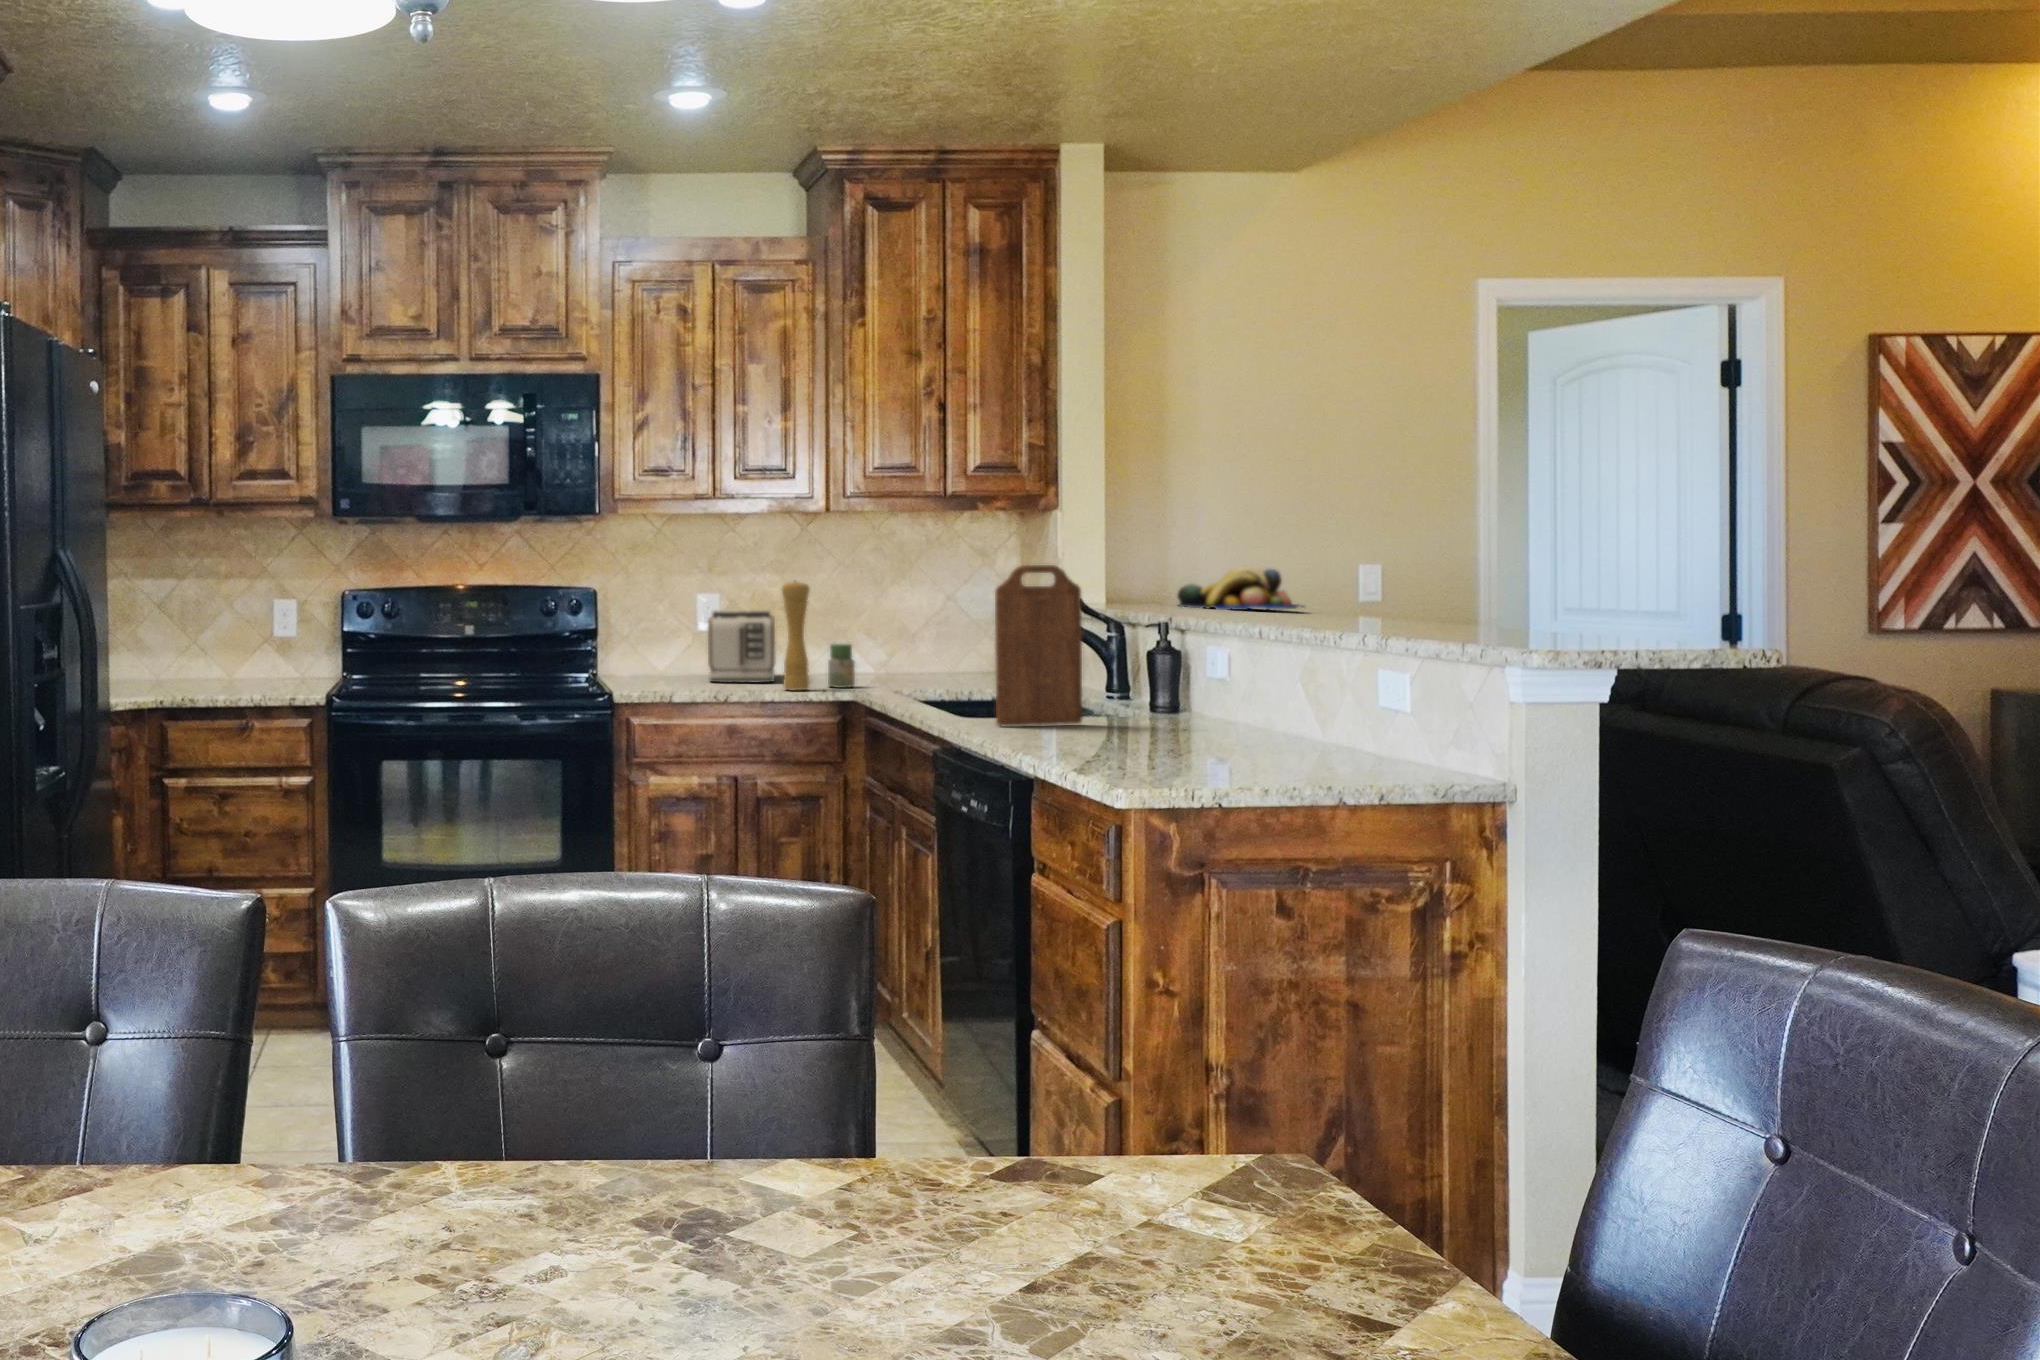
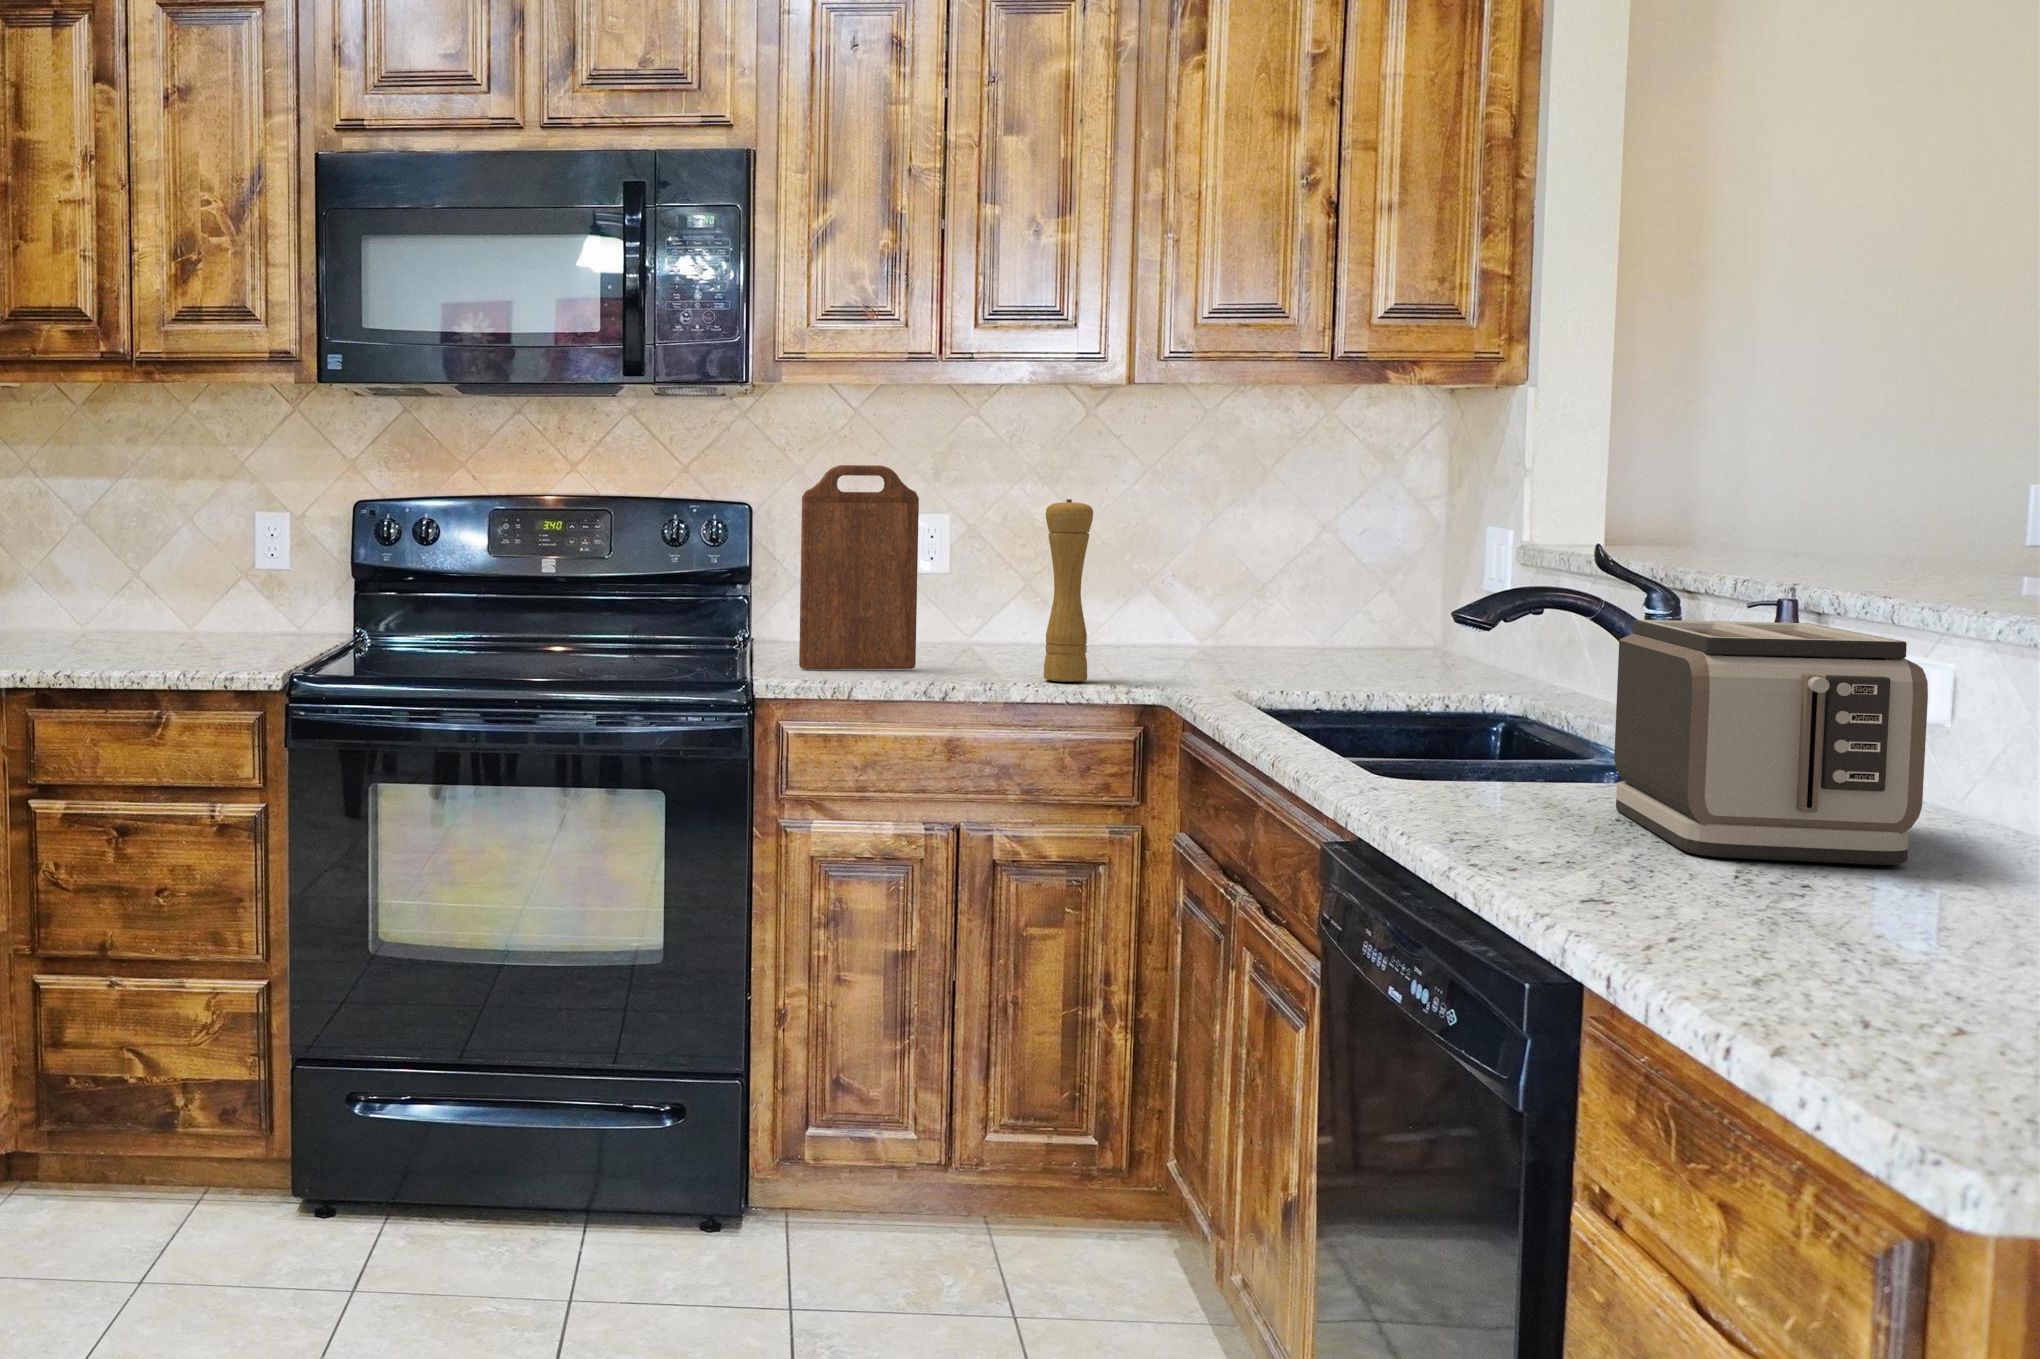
cutting board: present [995,565,1082,726] -> present [799,465,919,669]
fruit bowl: present [1178,566,1303,610] -> none [1727,488,1964,563]
toaster: present [708,610,775,683] -> present [1614,620,1928,865]
jar: present [828,644,855,688] -> none [1121,605,1167,678]

